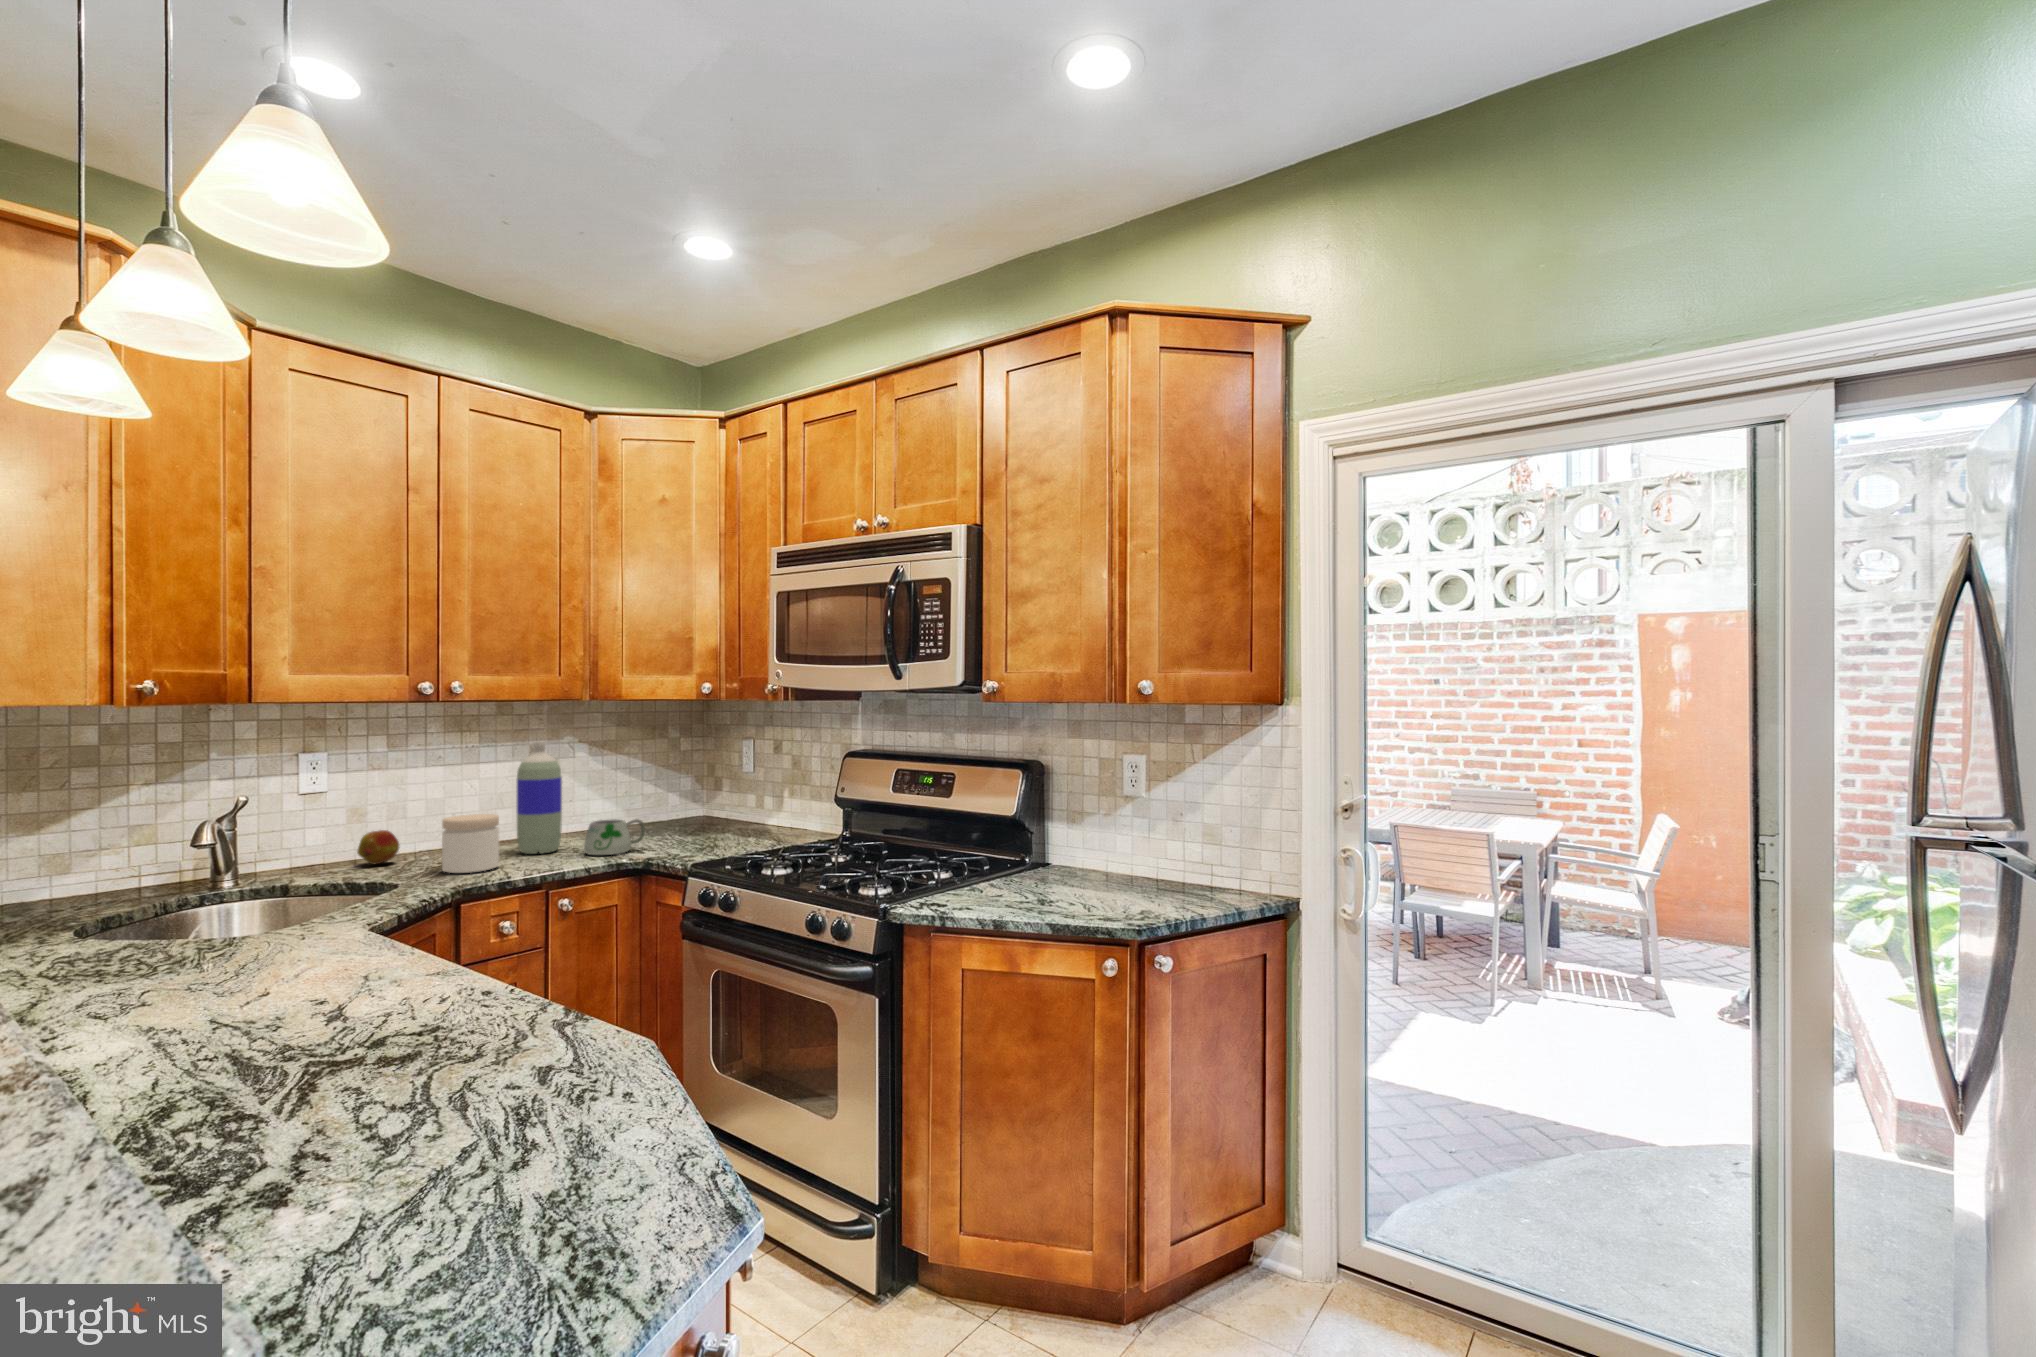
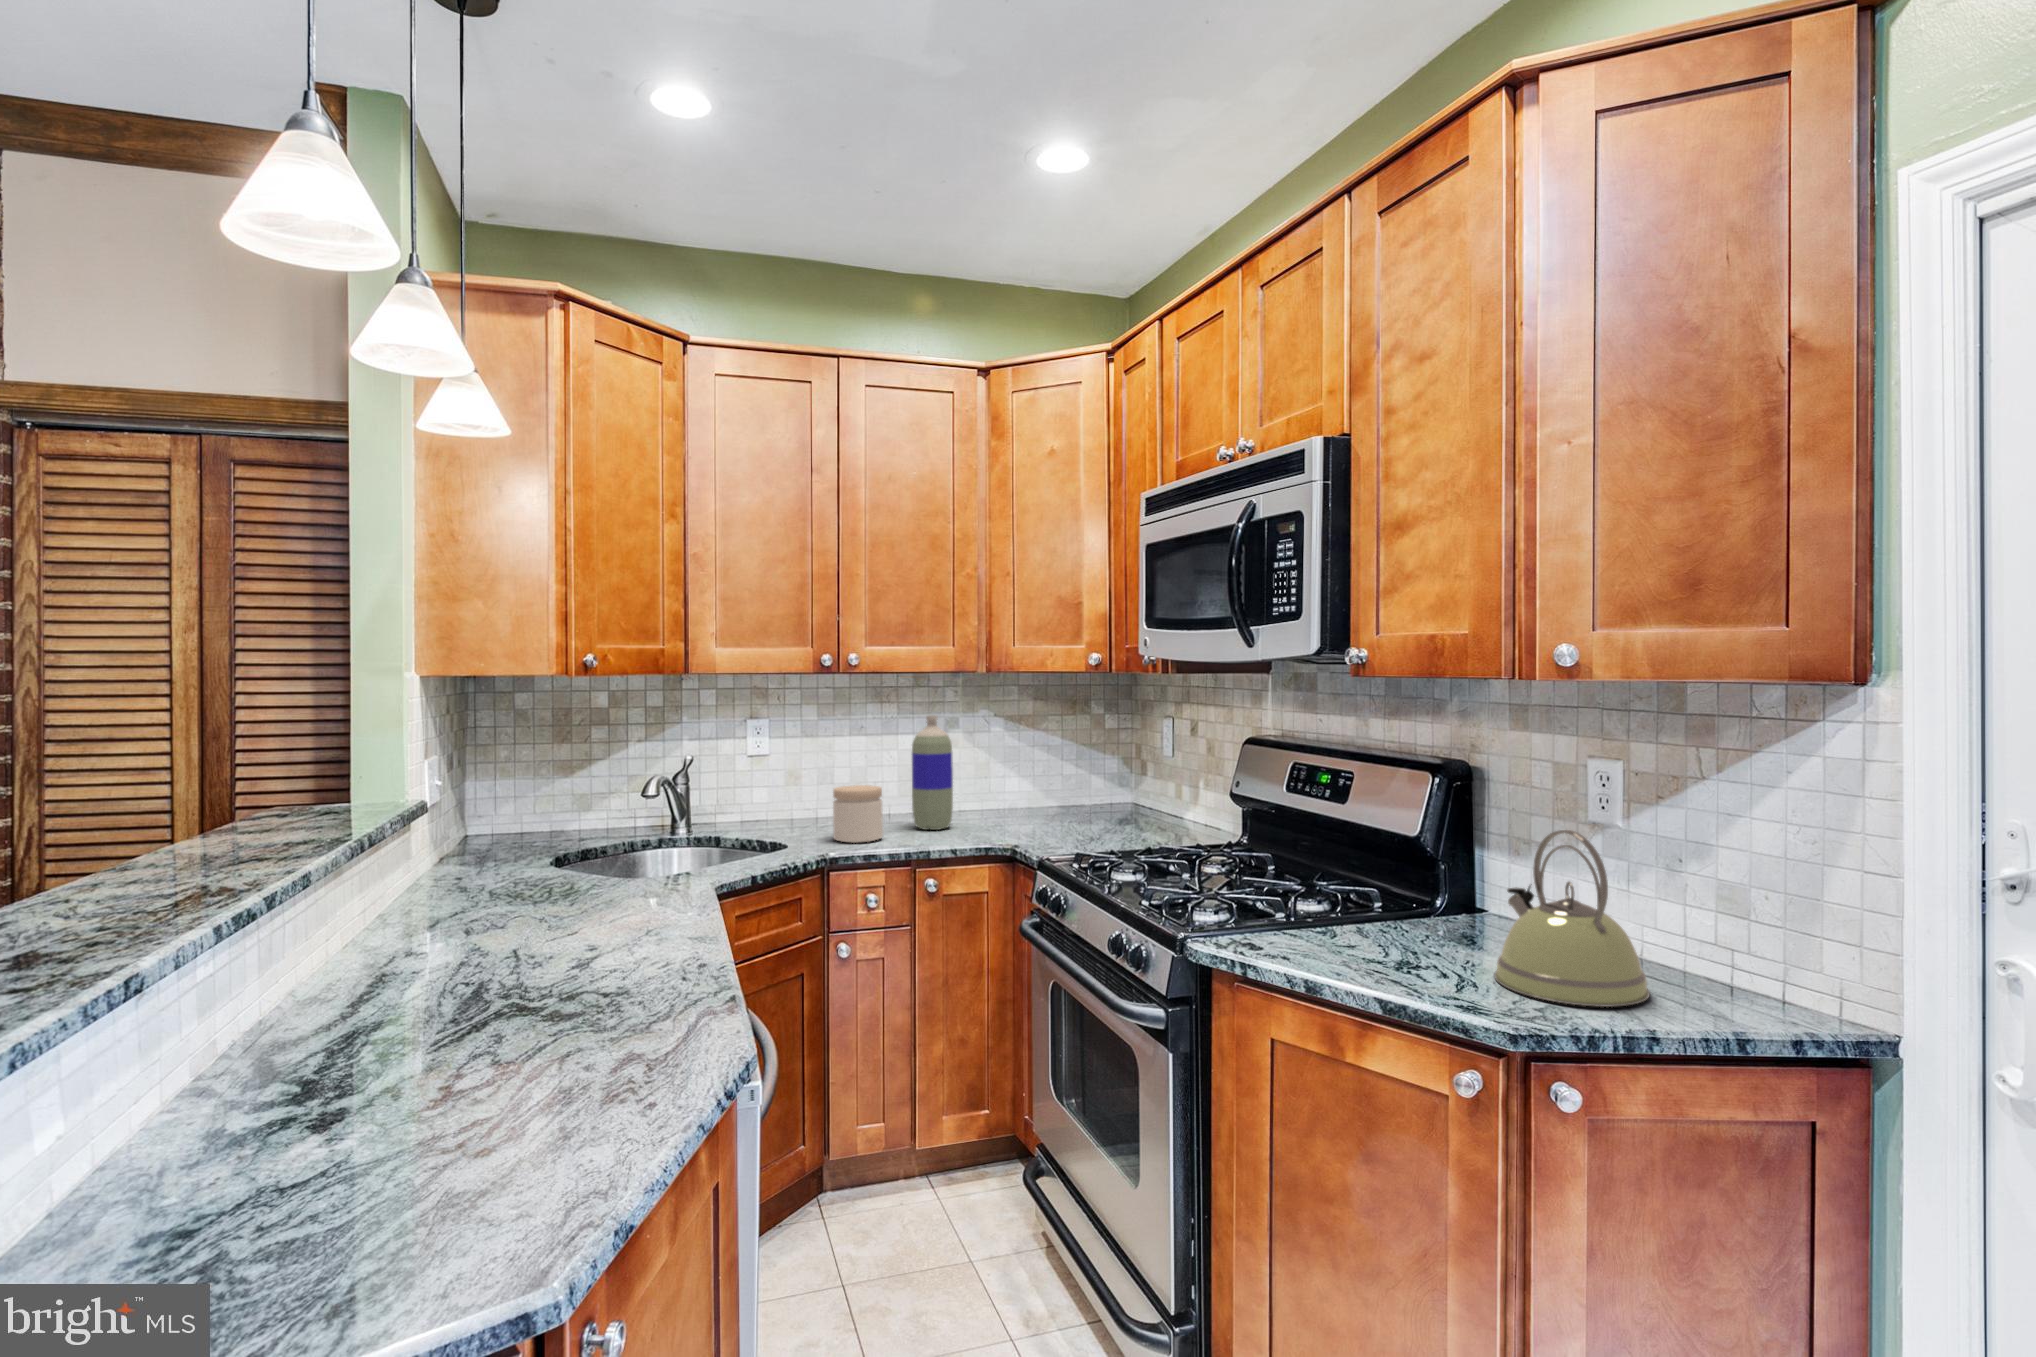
kettle: none [1096,799,1186,908] -> present [1494,830,1650,1007]
mug: present [584,819,645,855] -> none [966,800,1025,840]
fruit: present [357,830,400,865] -> none [784,795,817,826]

